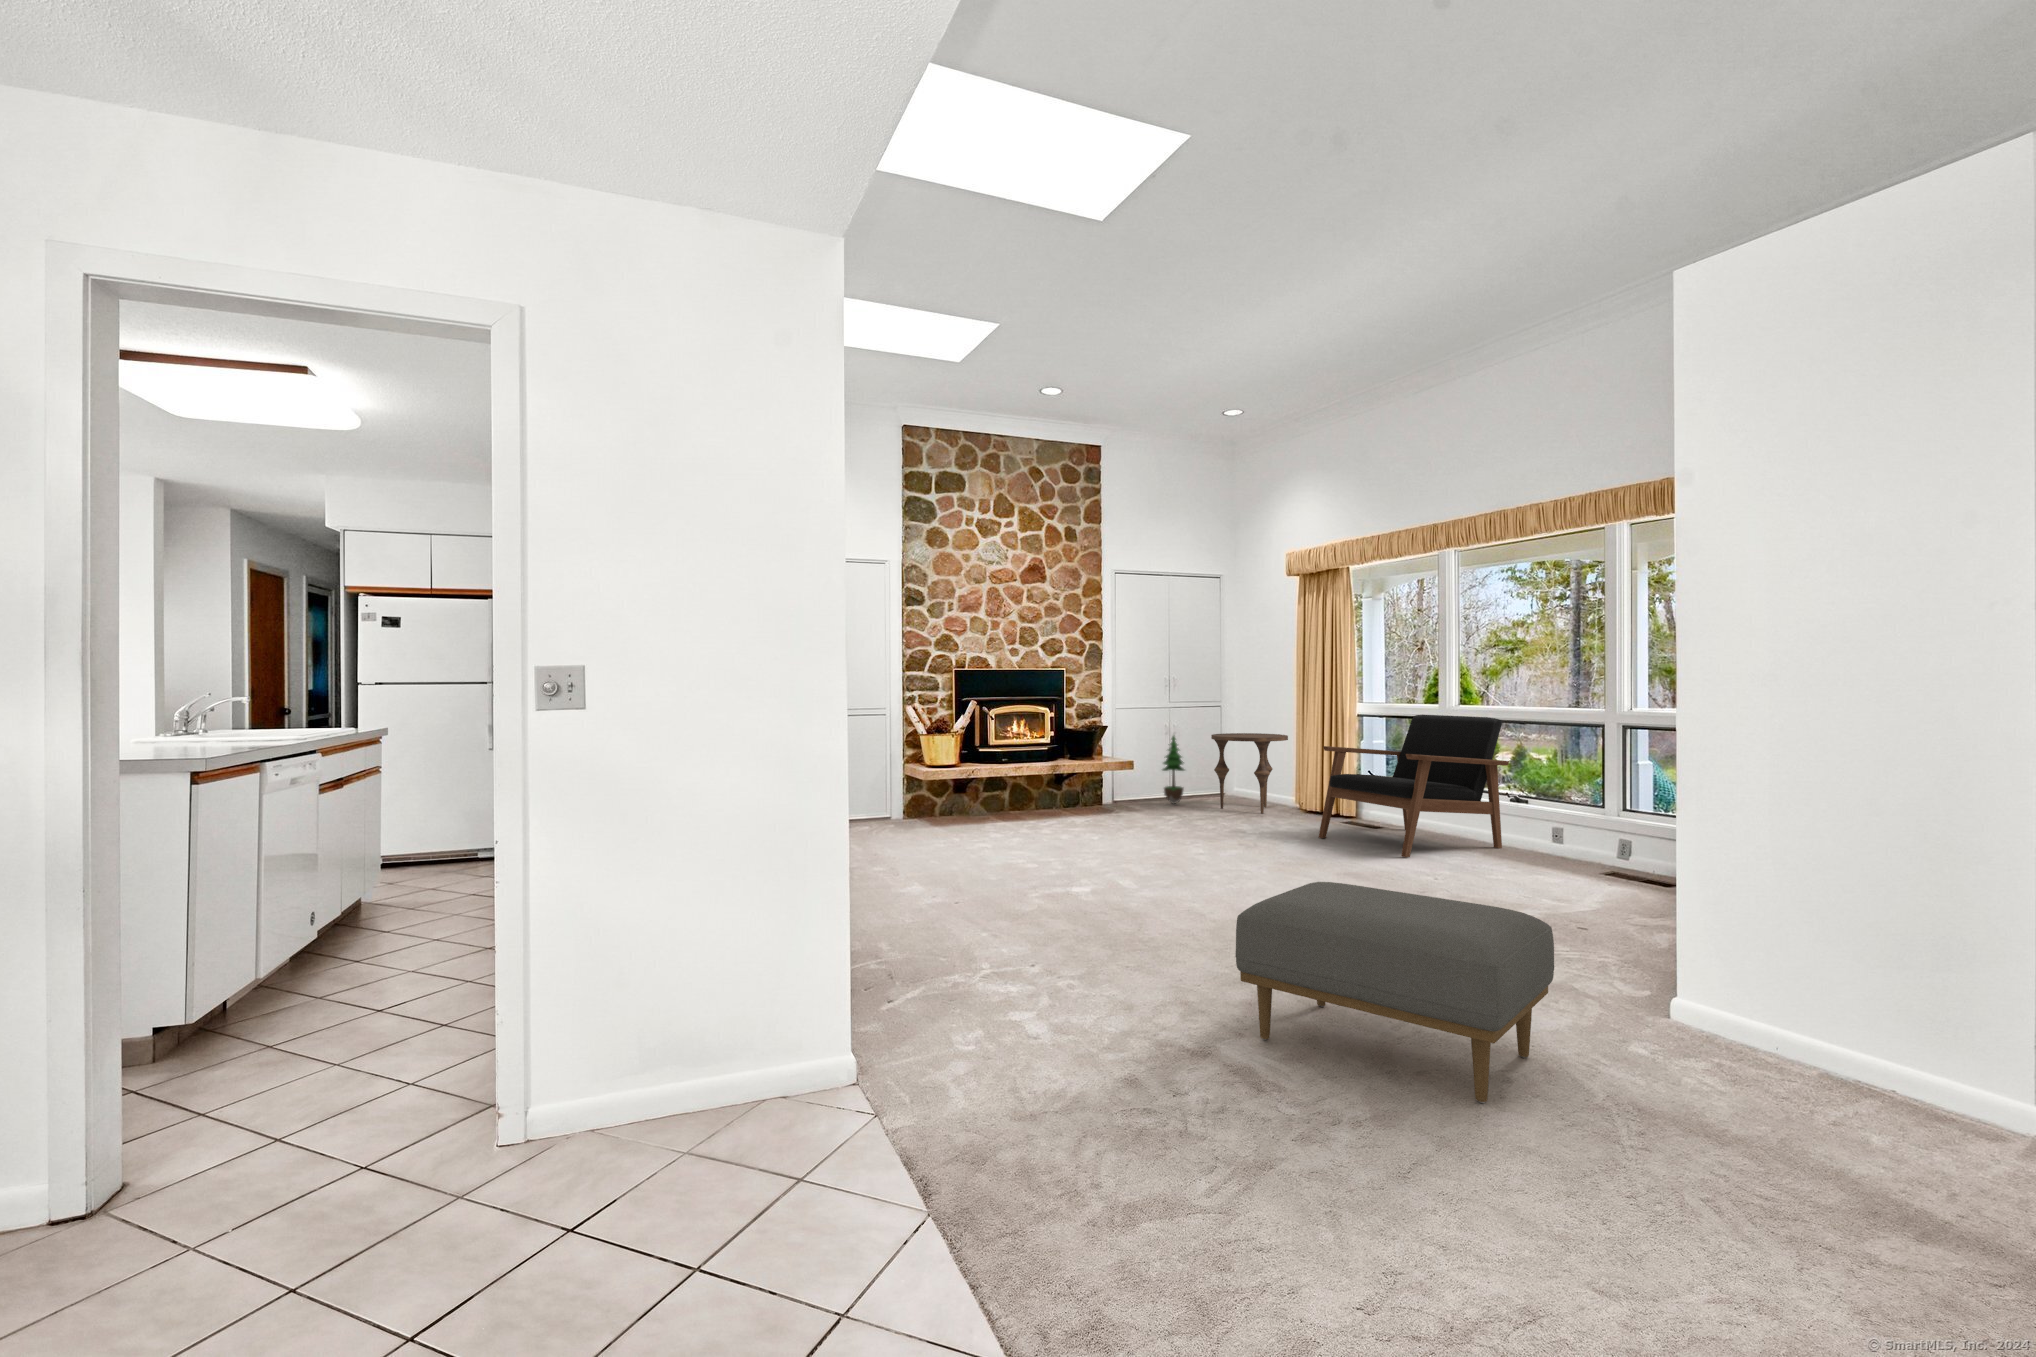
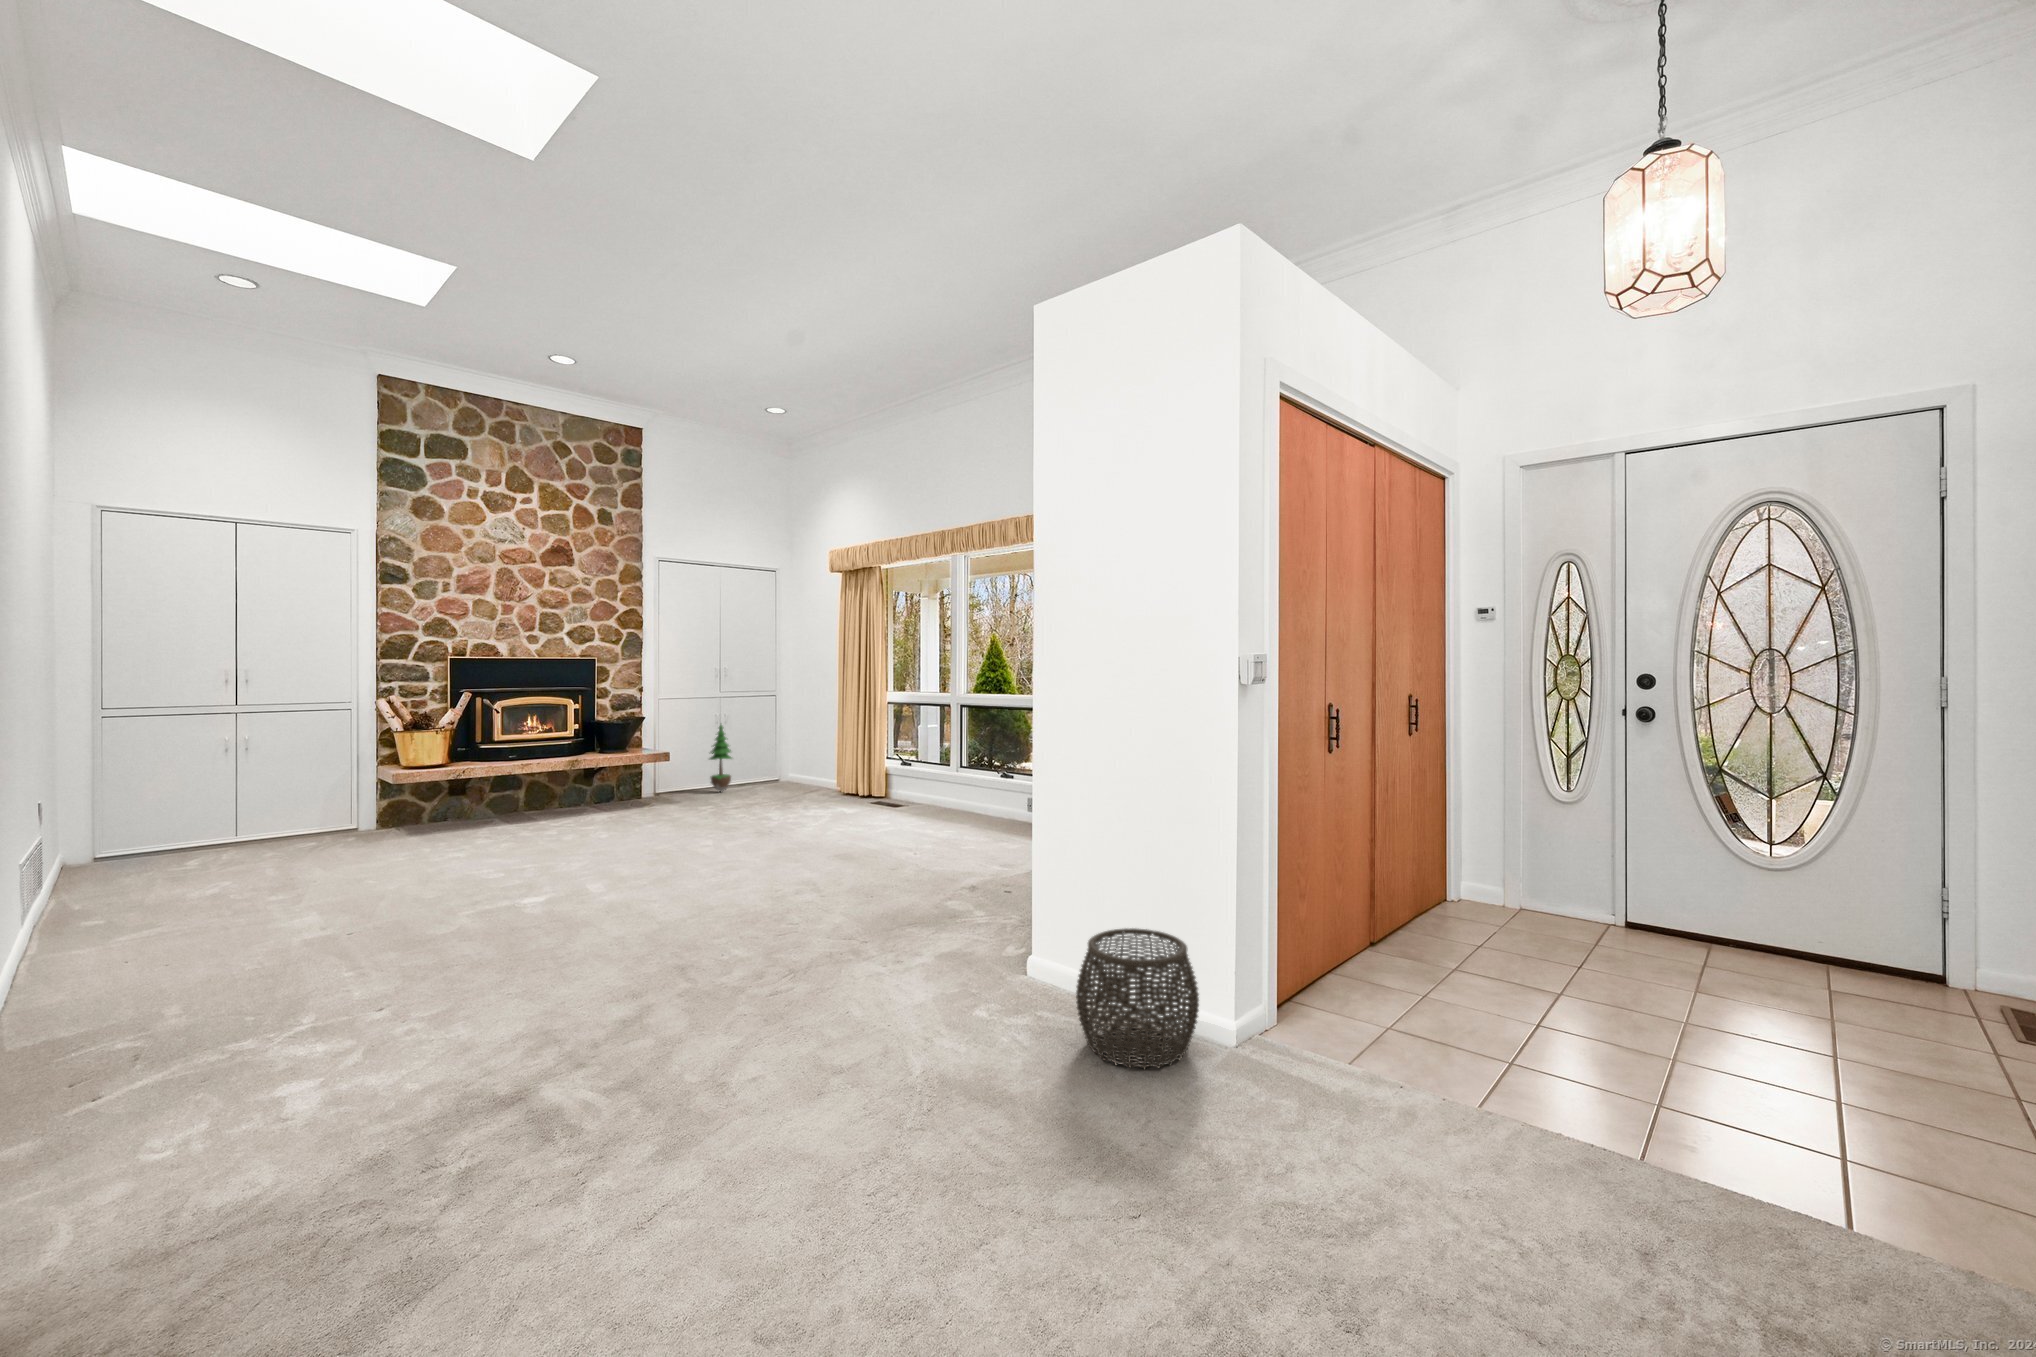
armchair: present [1319,715,1509,857] -> none [840,702,1000,834]
side table: present [1211,733,1288,814] -> none [756,721,830,797]
ottoman: present [1235,882,1554,1103] -> none [571,893,923,1138]
woven basket: none [1737,959,1916,1112] -> present [1076,928,1199,1069]

